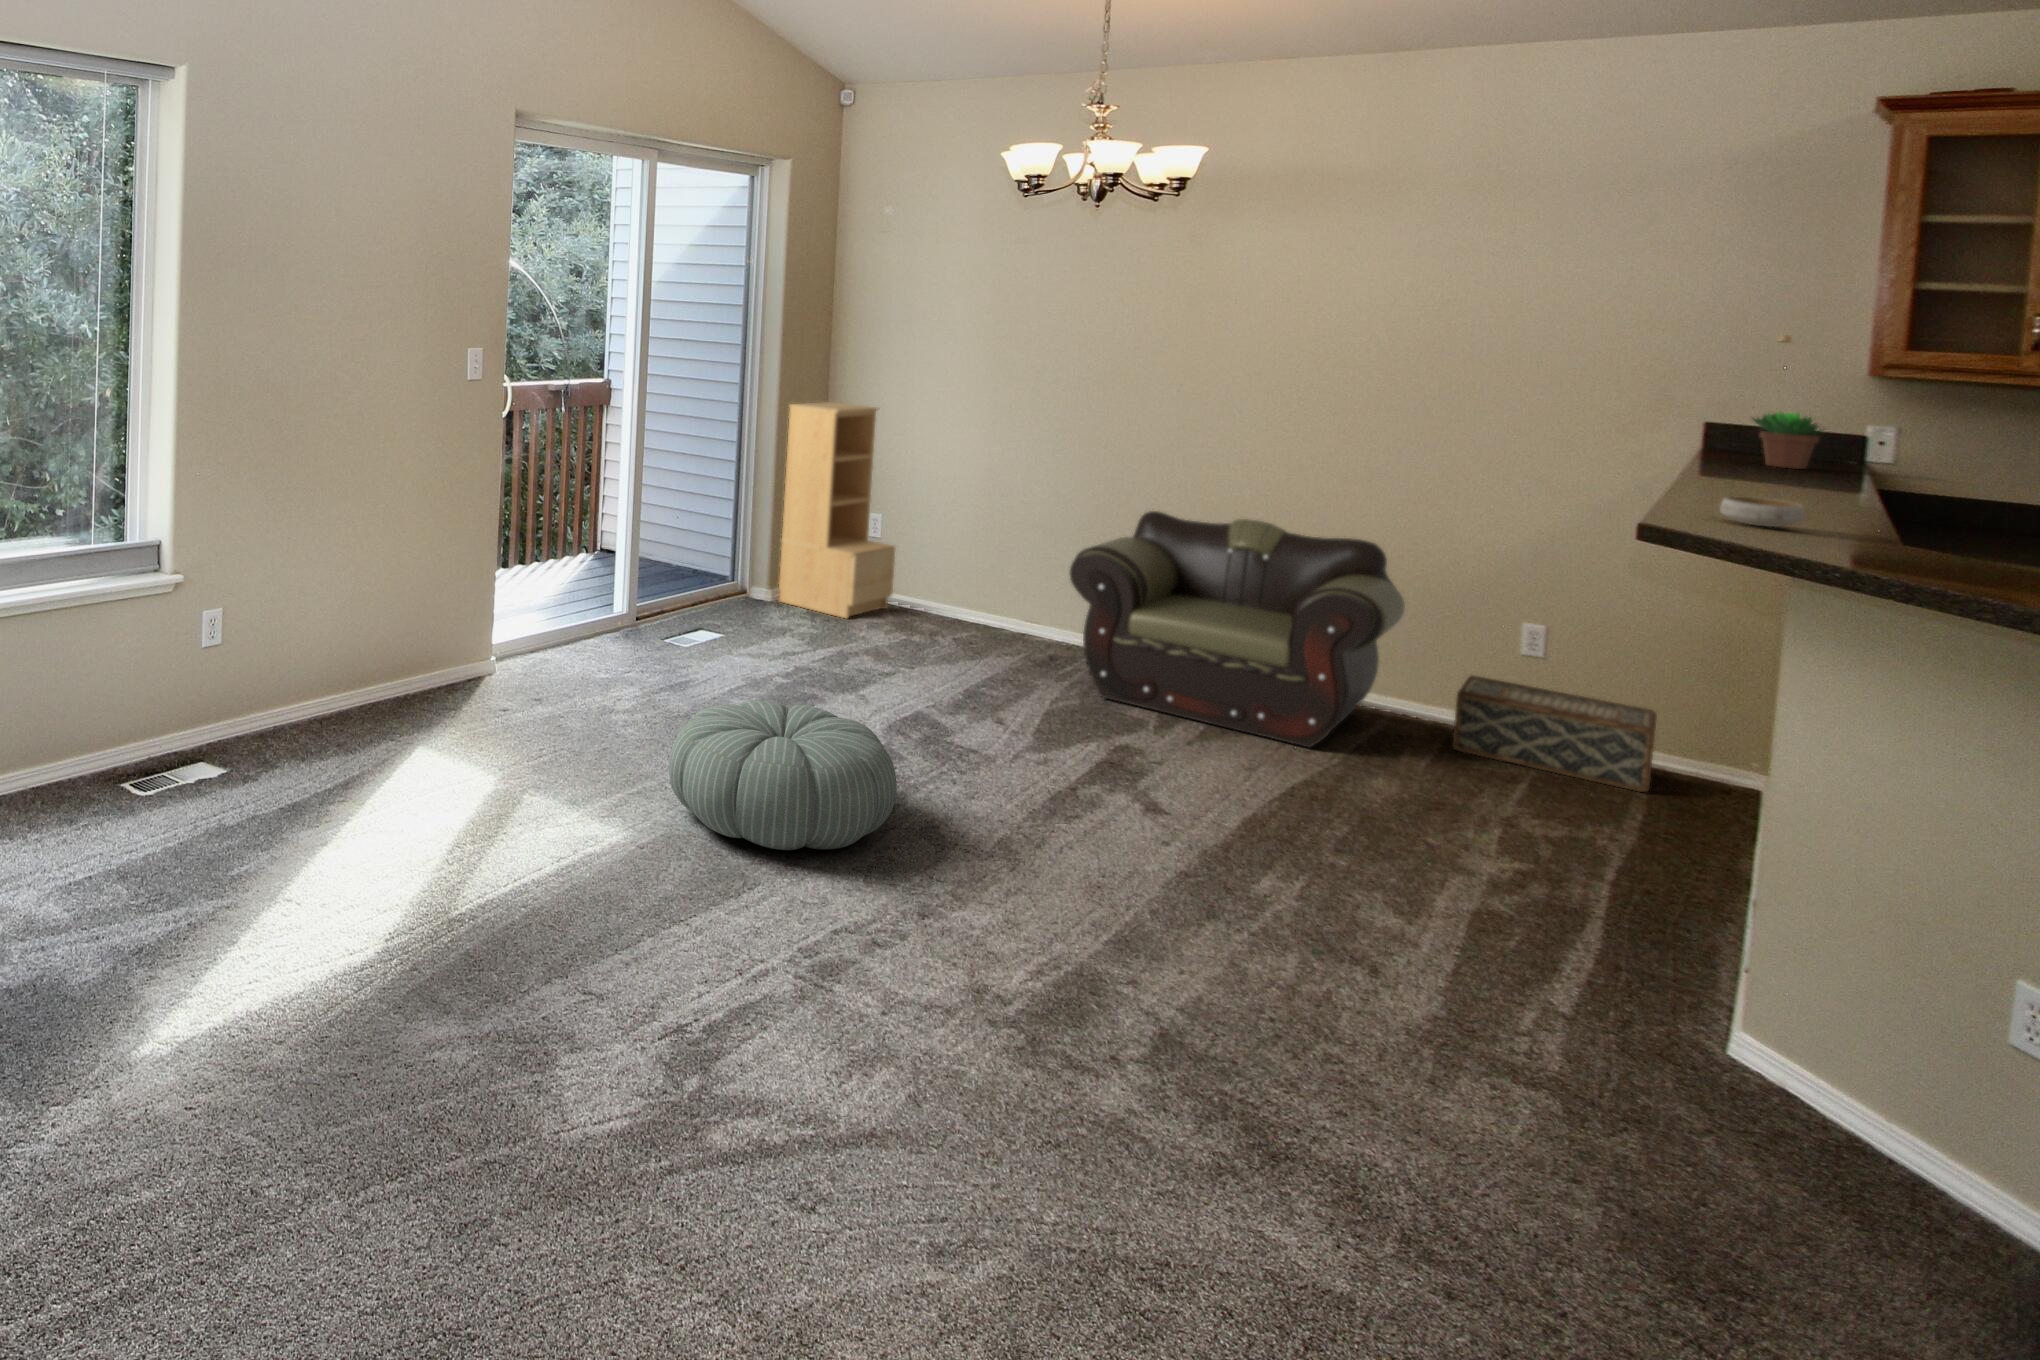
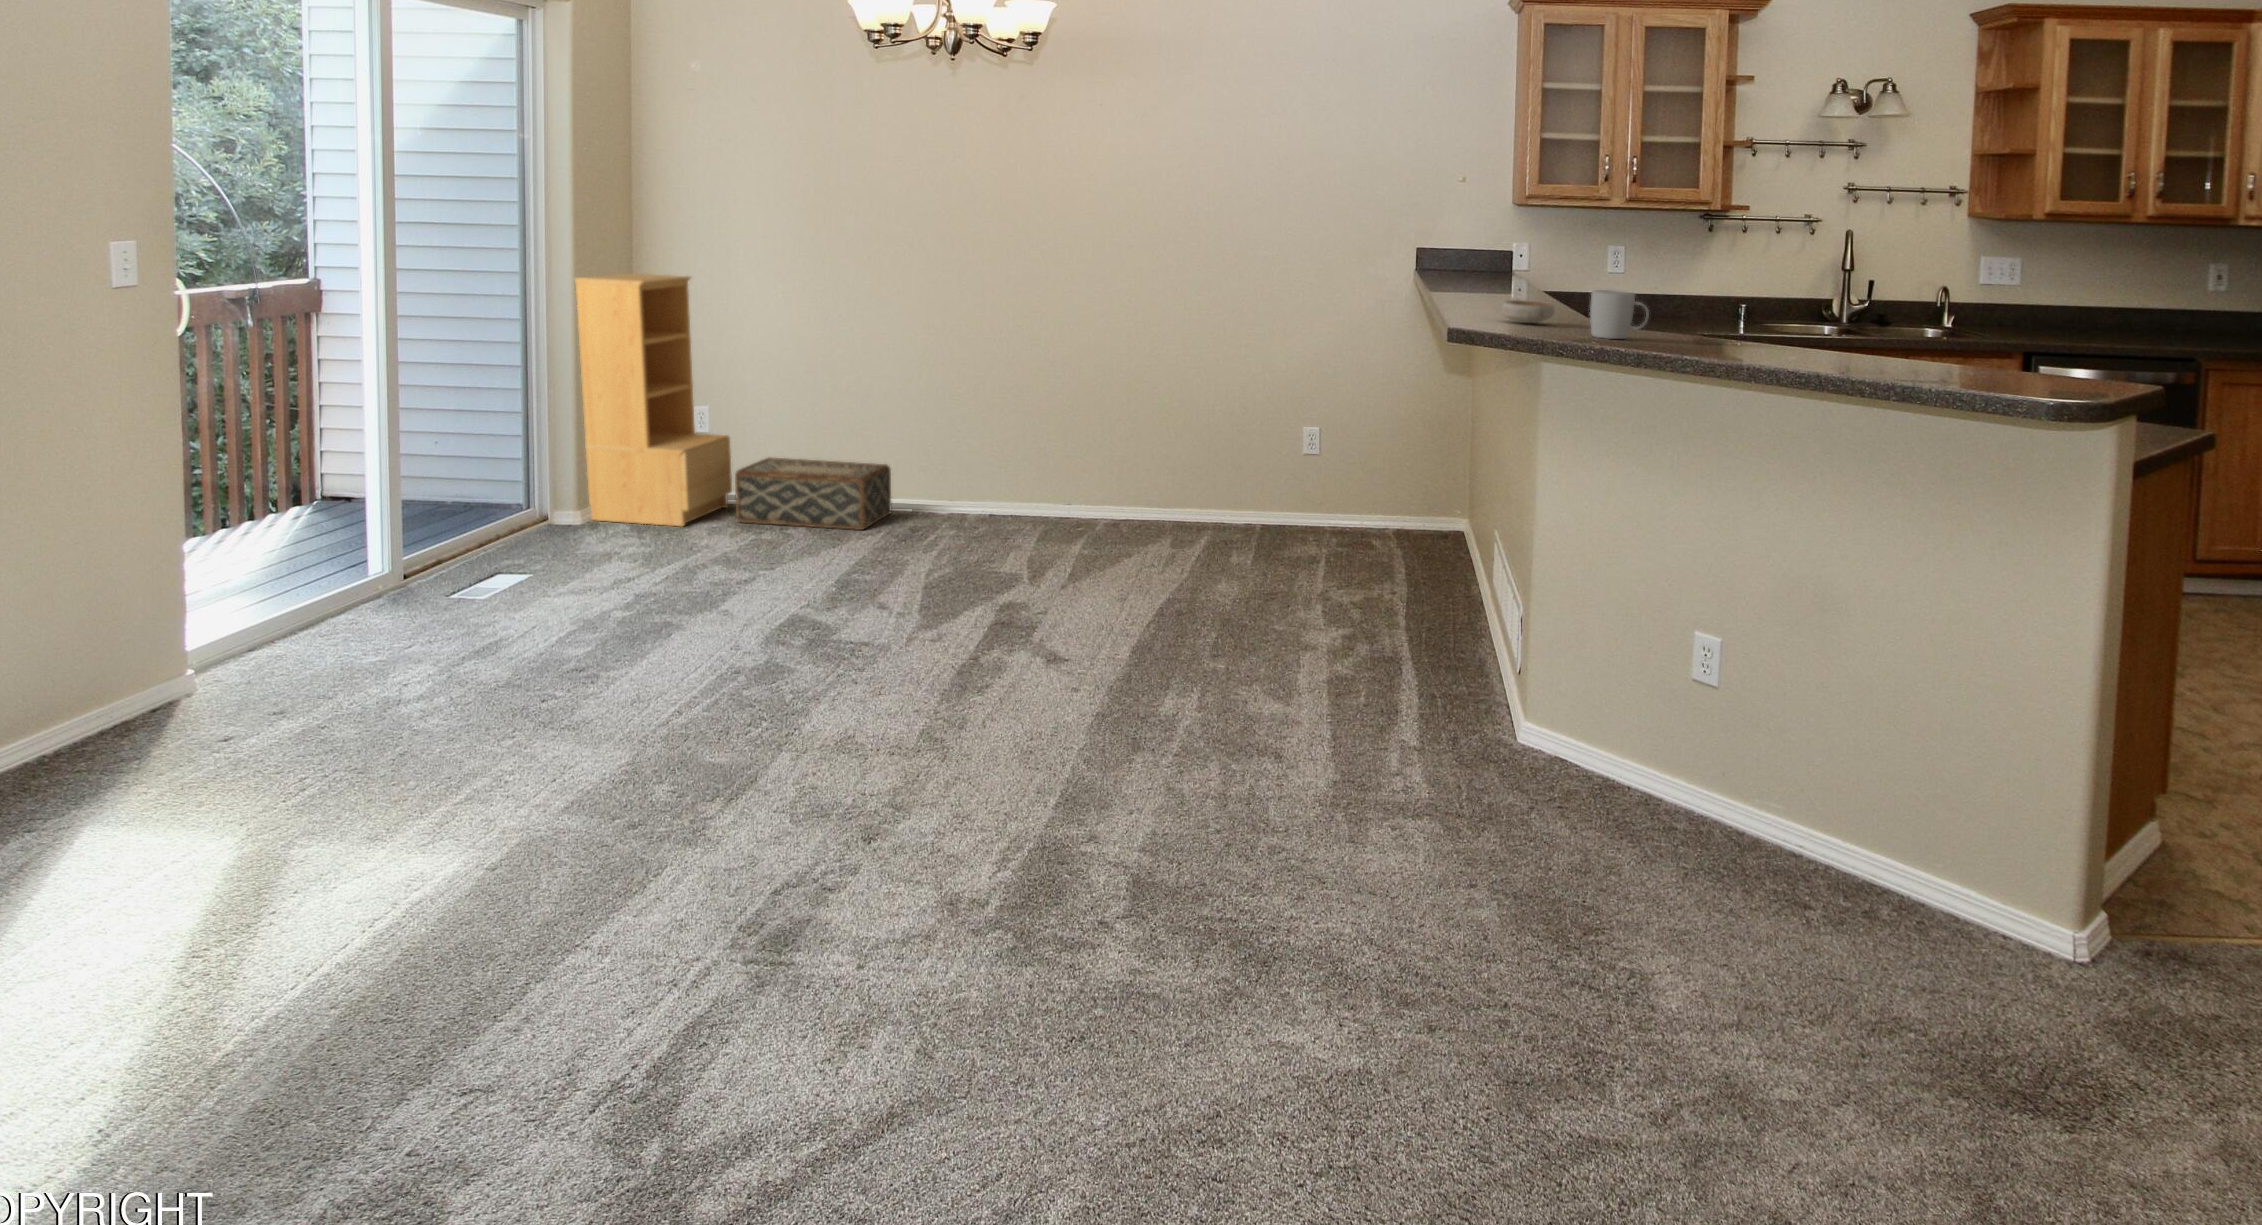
succulent plant: present [1753,412,1821,469] -> none [1451,235,1497,282]
mug: none [1843,494,1941,559] -> present [1590,290,1649,339]
armchair: present [1070,511,1405,747] -> none [937,365,1228,570]
woven basket: present [1453,675,1657,792] -> present [735,457,892,530]
pouf: present [669,700,897,850] -> none [507,638,811,822]

